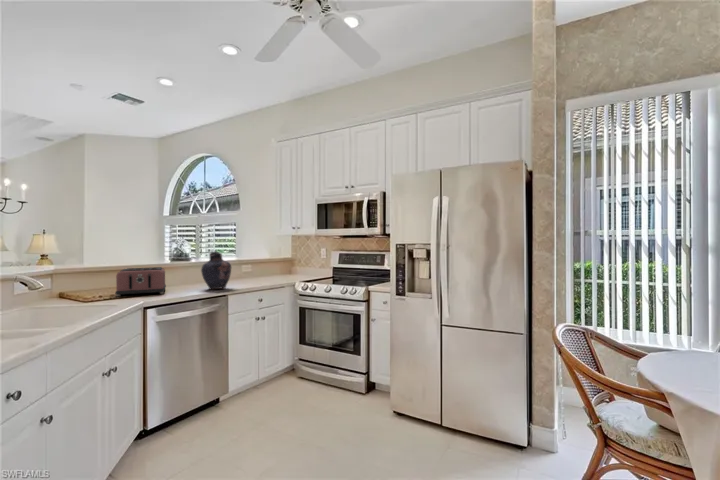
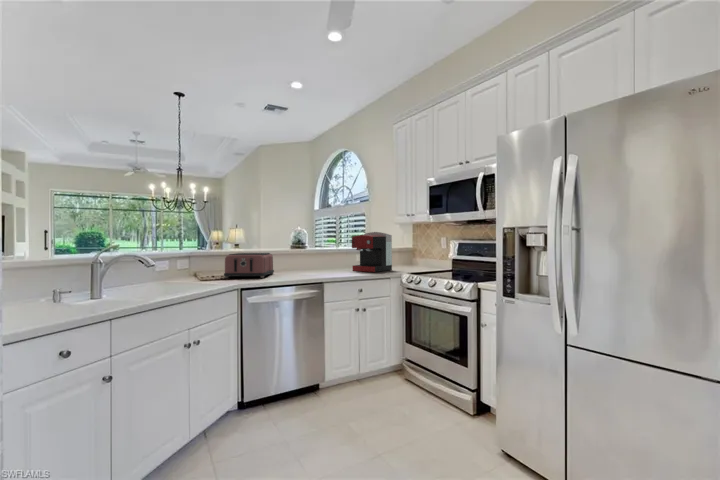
coffee maker: none [243,244,280,282] -> present [352,232,392,272]
vase: present [201,252,231,289] -> none [301,238,330,276]

